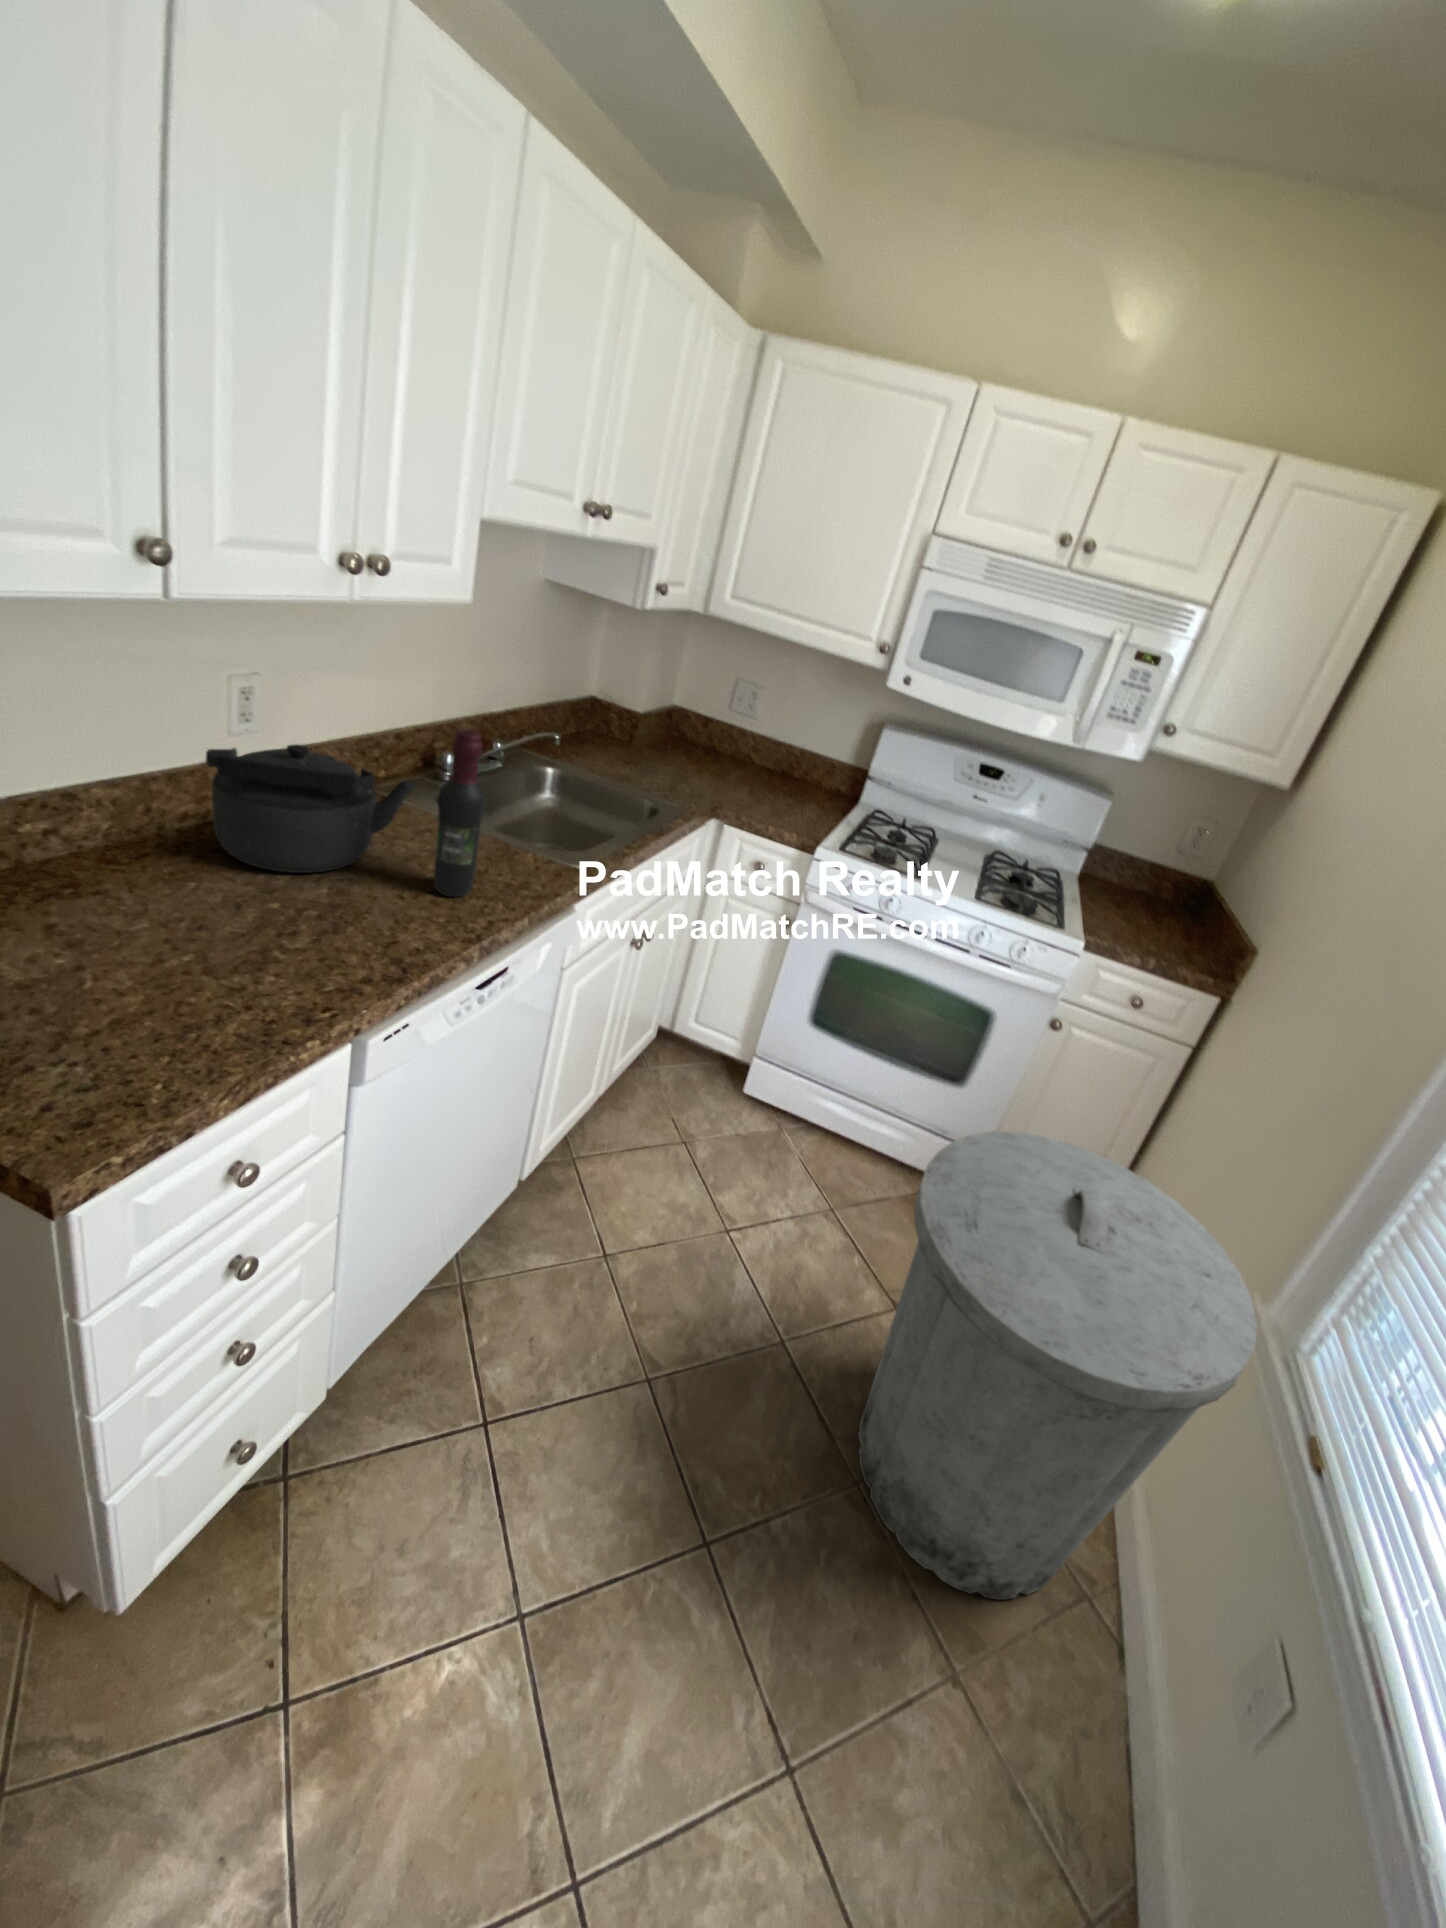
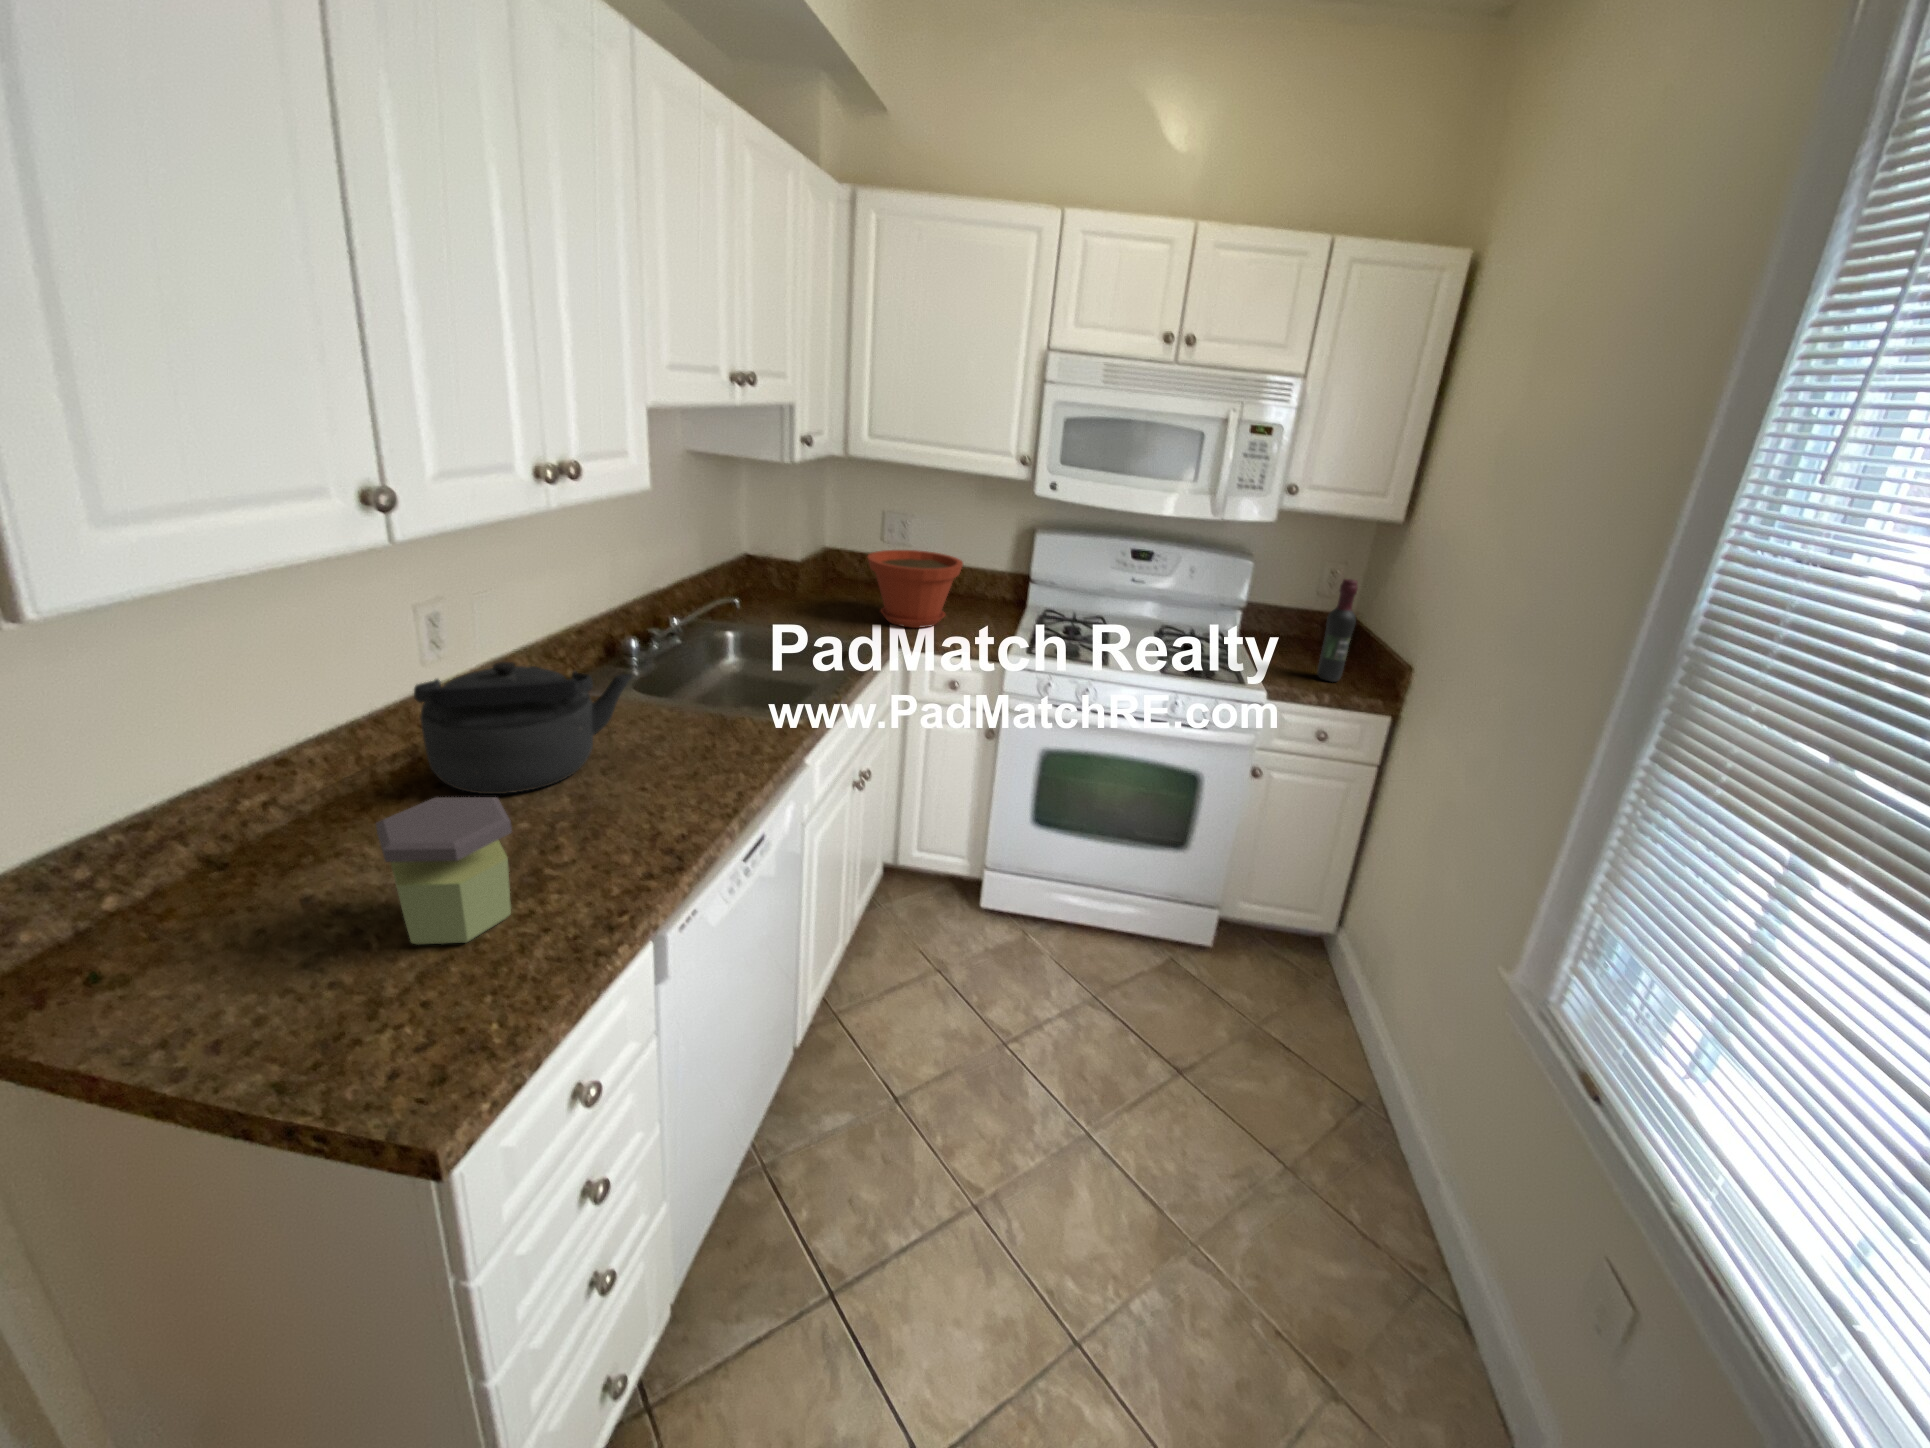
plant pot: none [704,716,799,801] -> present [868,550,963,628]
wine bottle: present [434,730,486,897] -> present [1317,579,1358,682]
jar: none [100,856,232,1001] -> present [376,797,512,944]
trash can: present [858,1132,1257,1600] -> none [1181,876,1514,1314]

